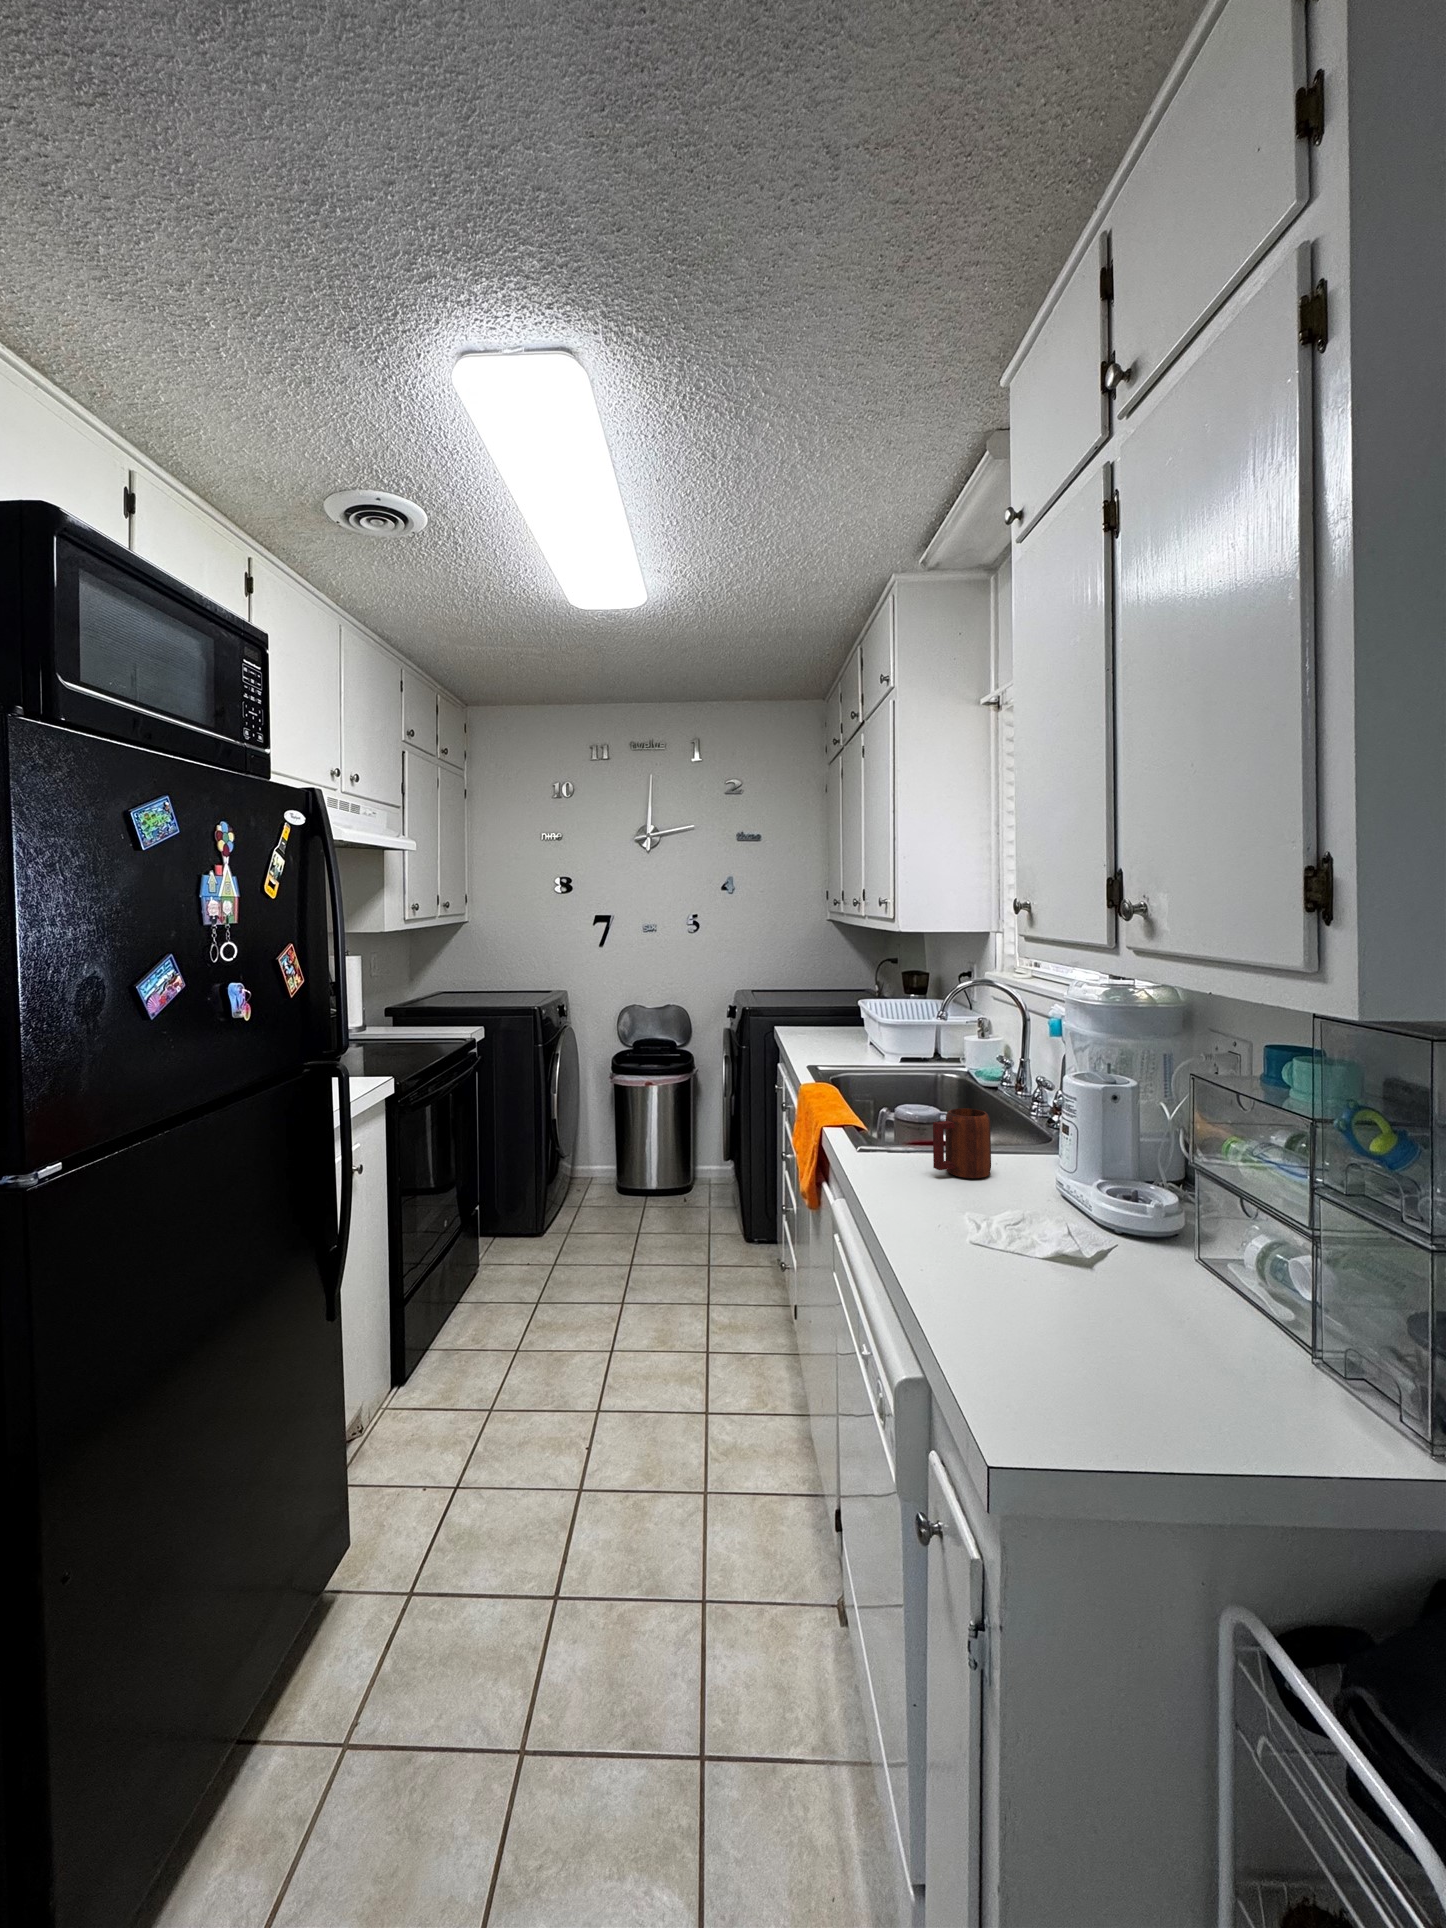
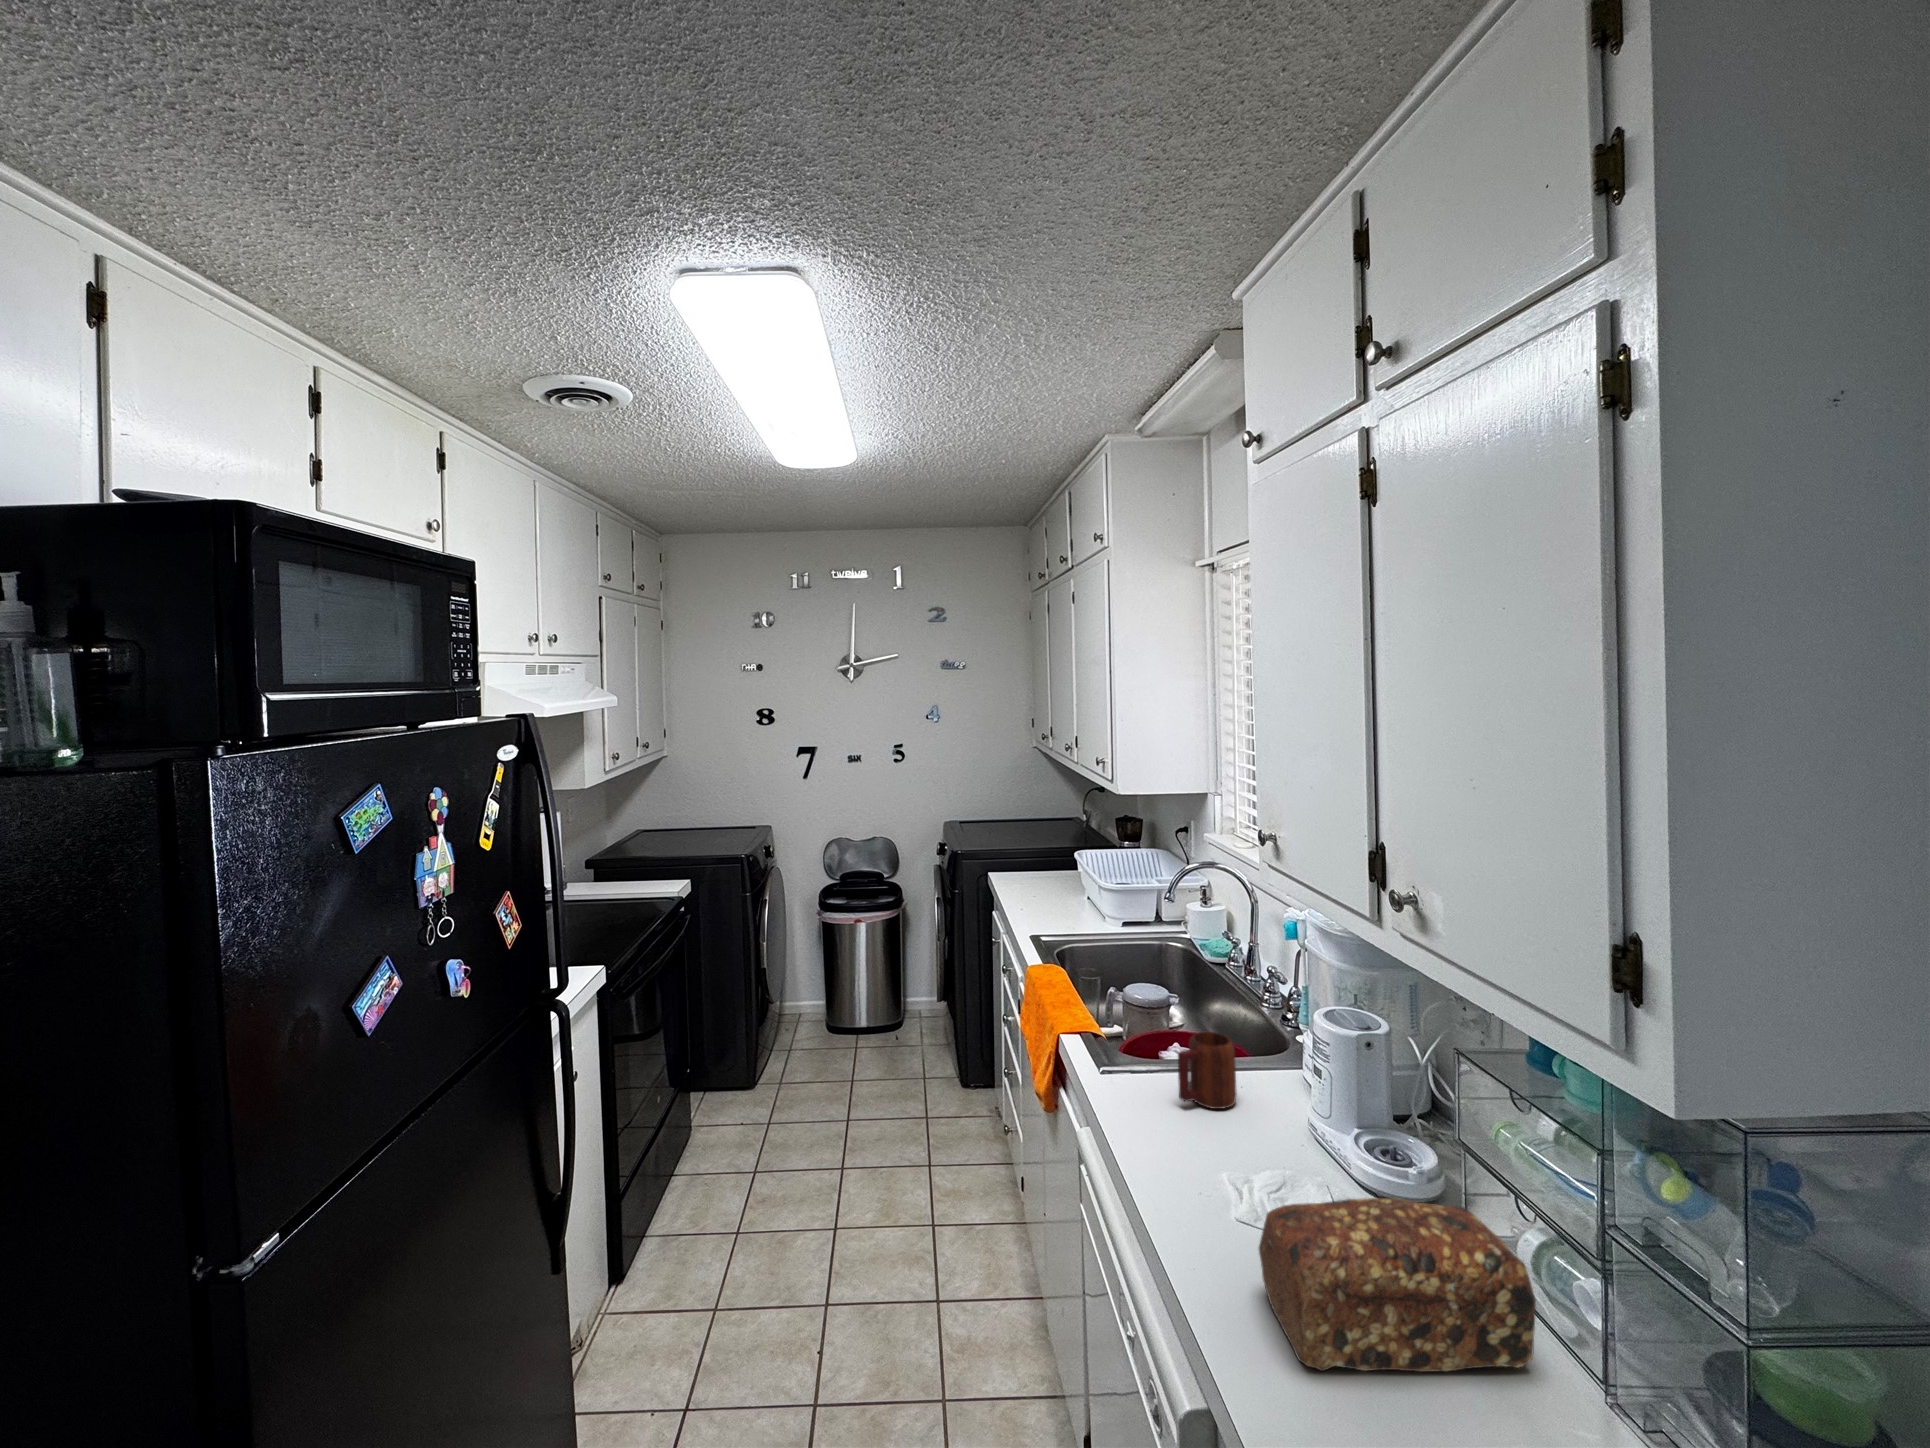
bread loaf: none [984,1197,1246,1342] -> present [1259,1197,1536,1372]

